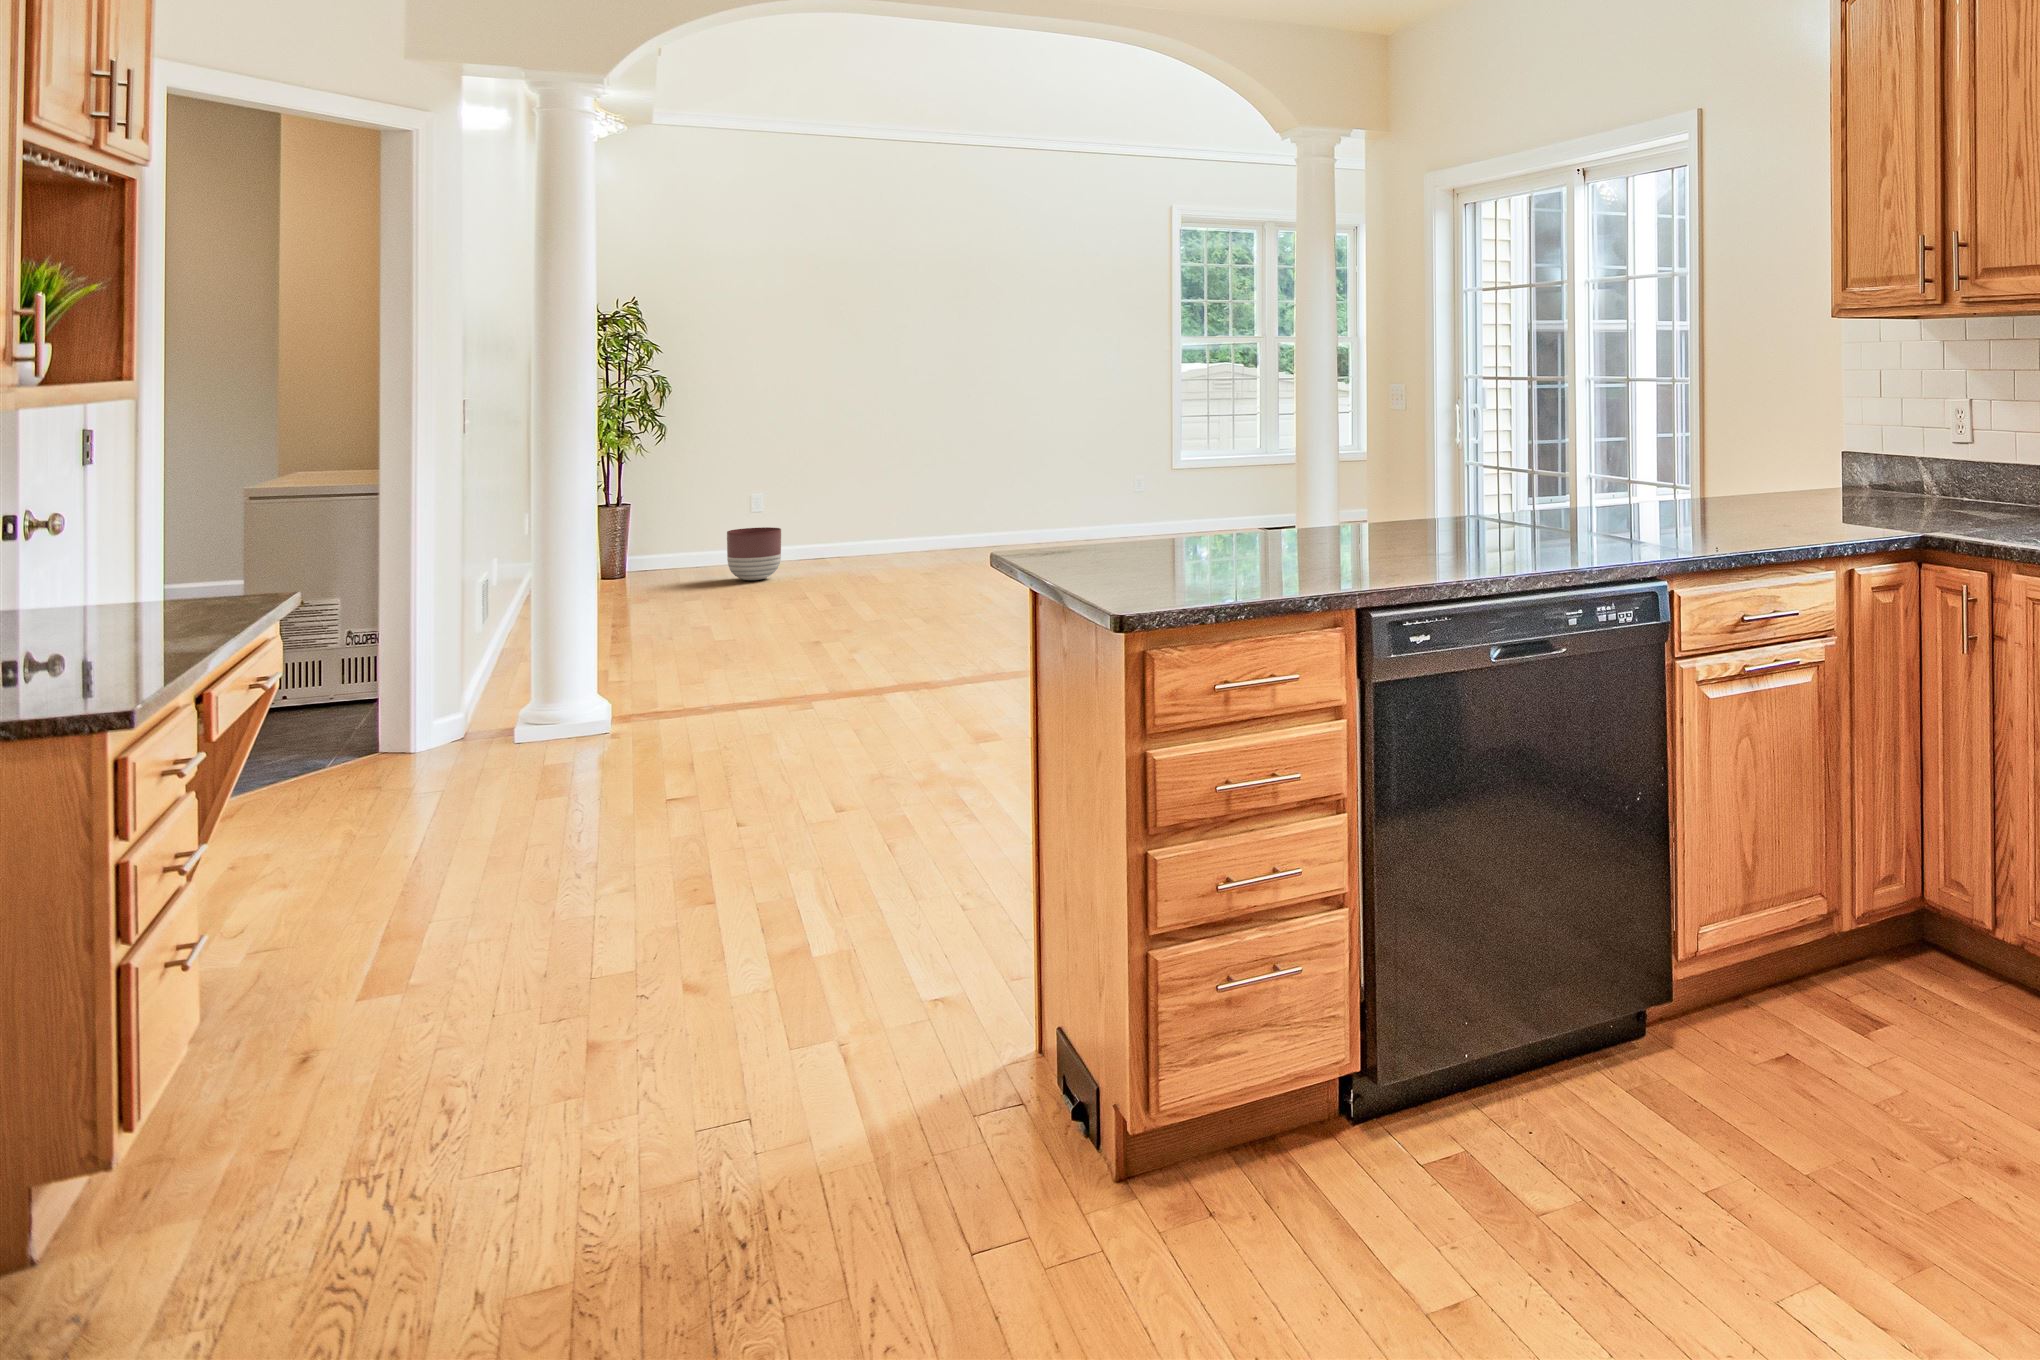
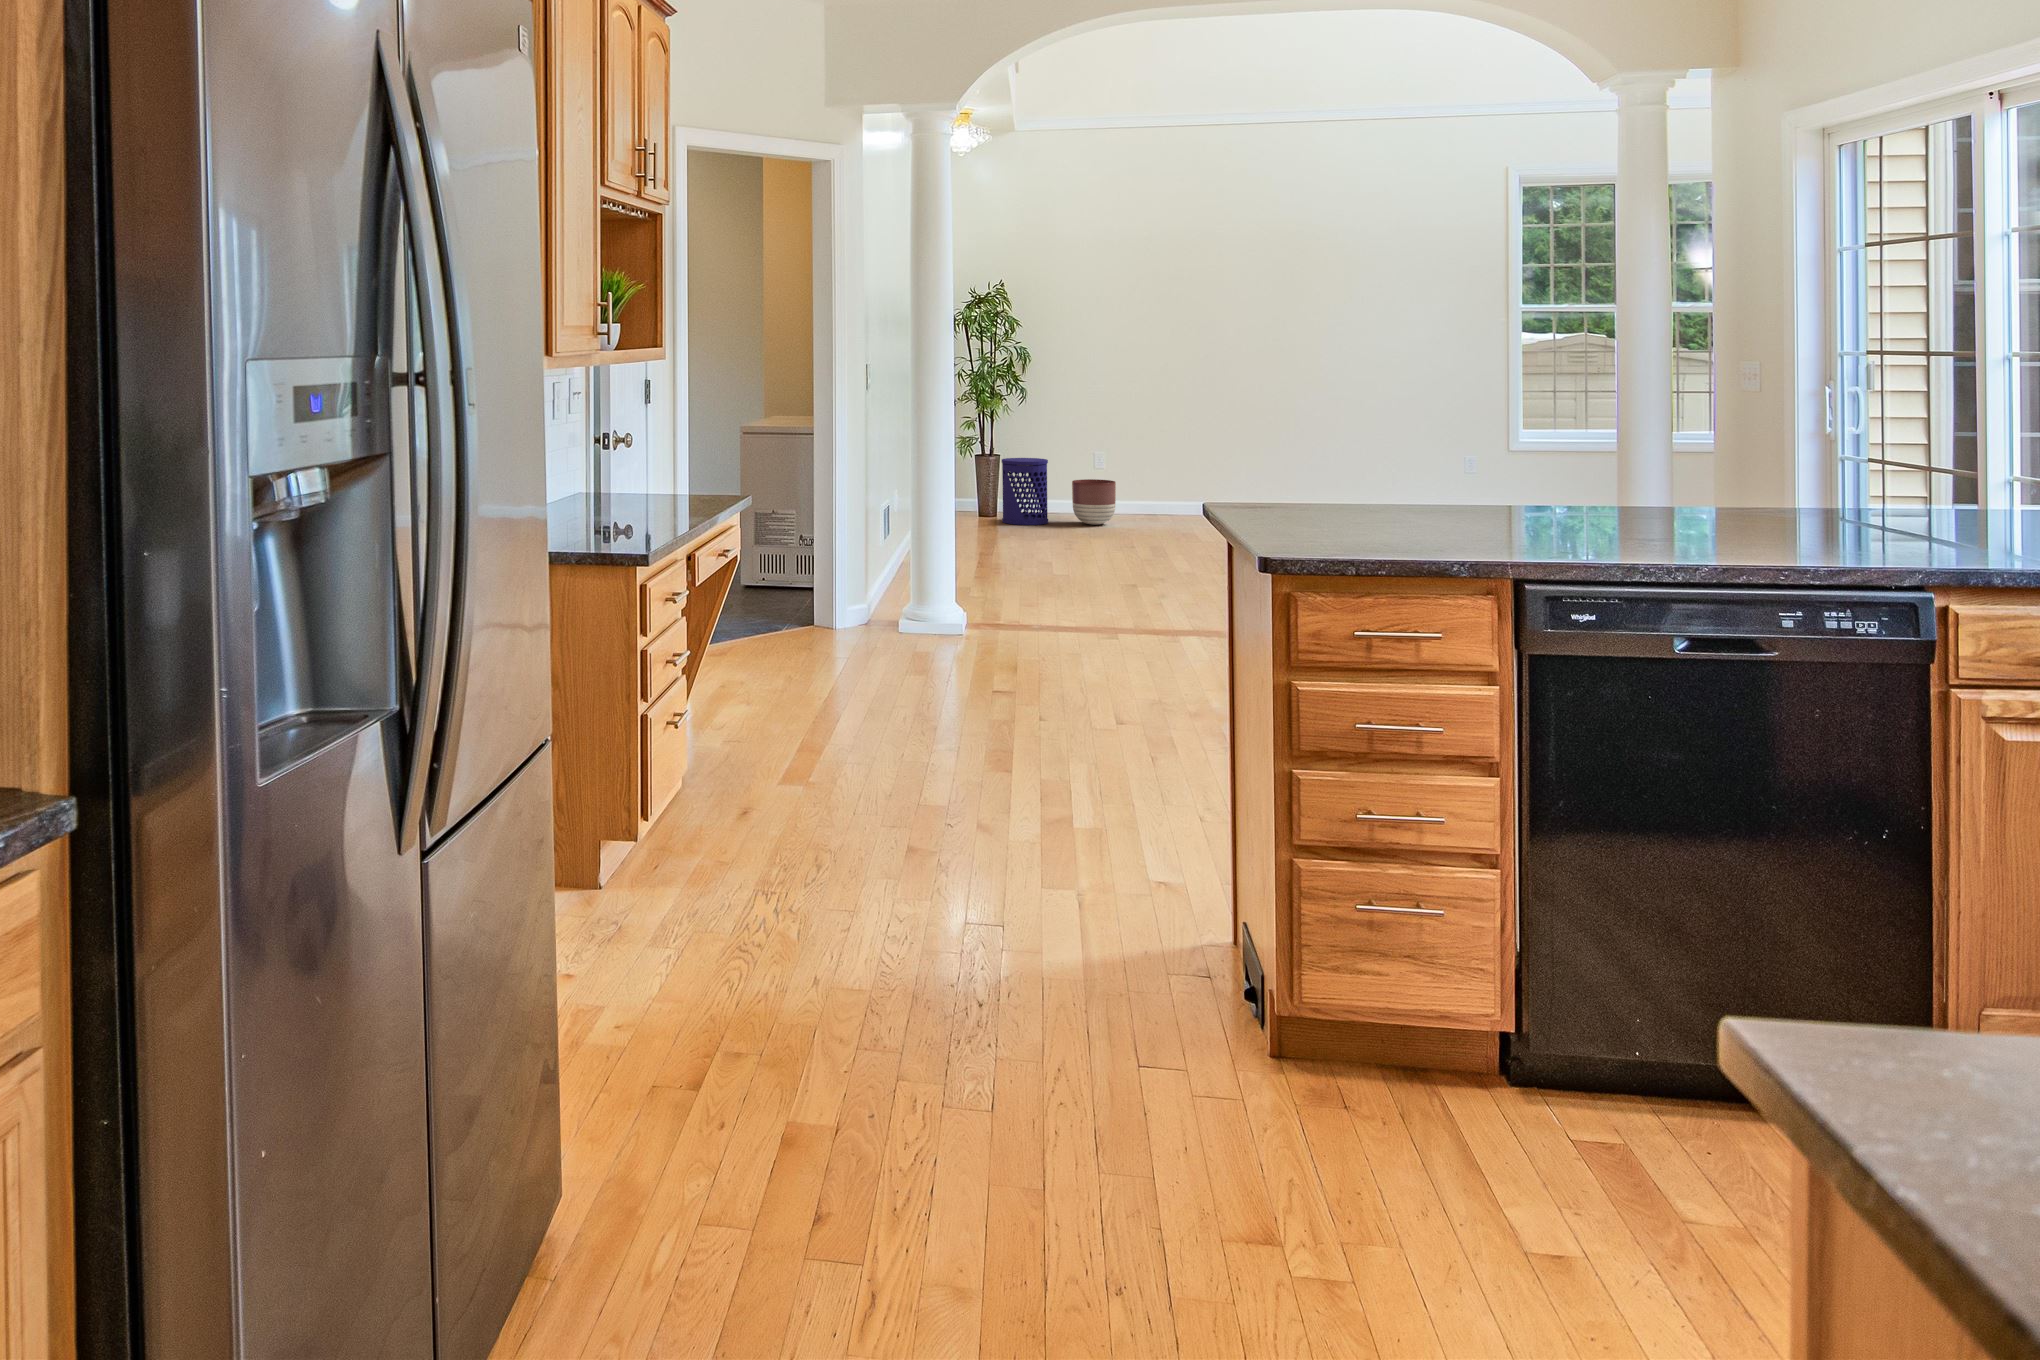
waste bin: none [634,507,696,589] -> present [1002,458,1048,525]

